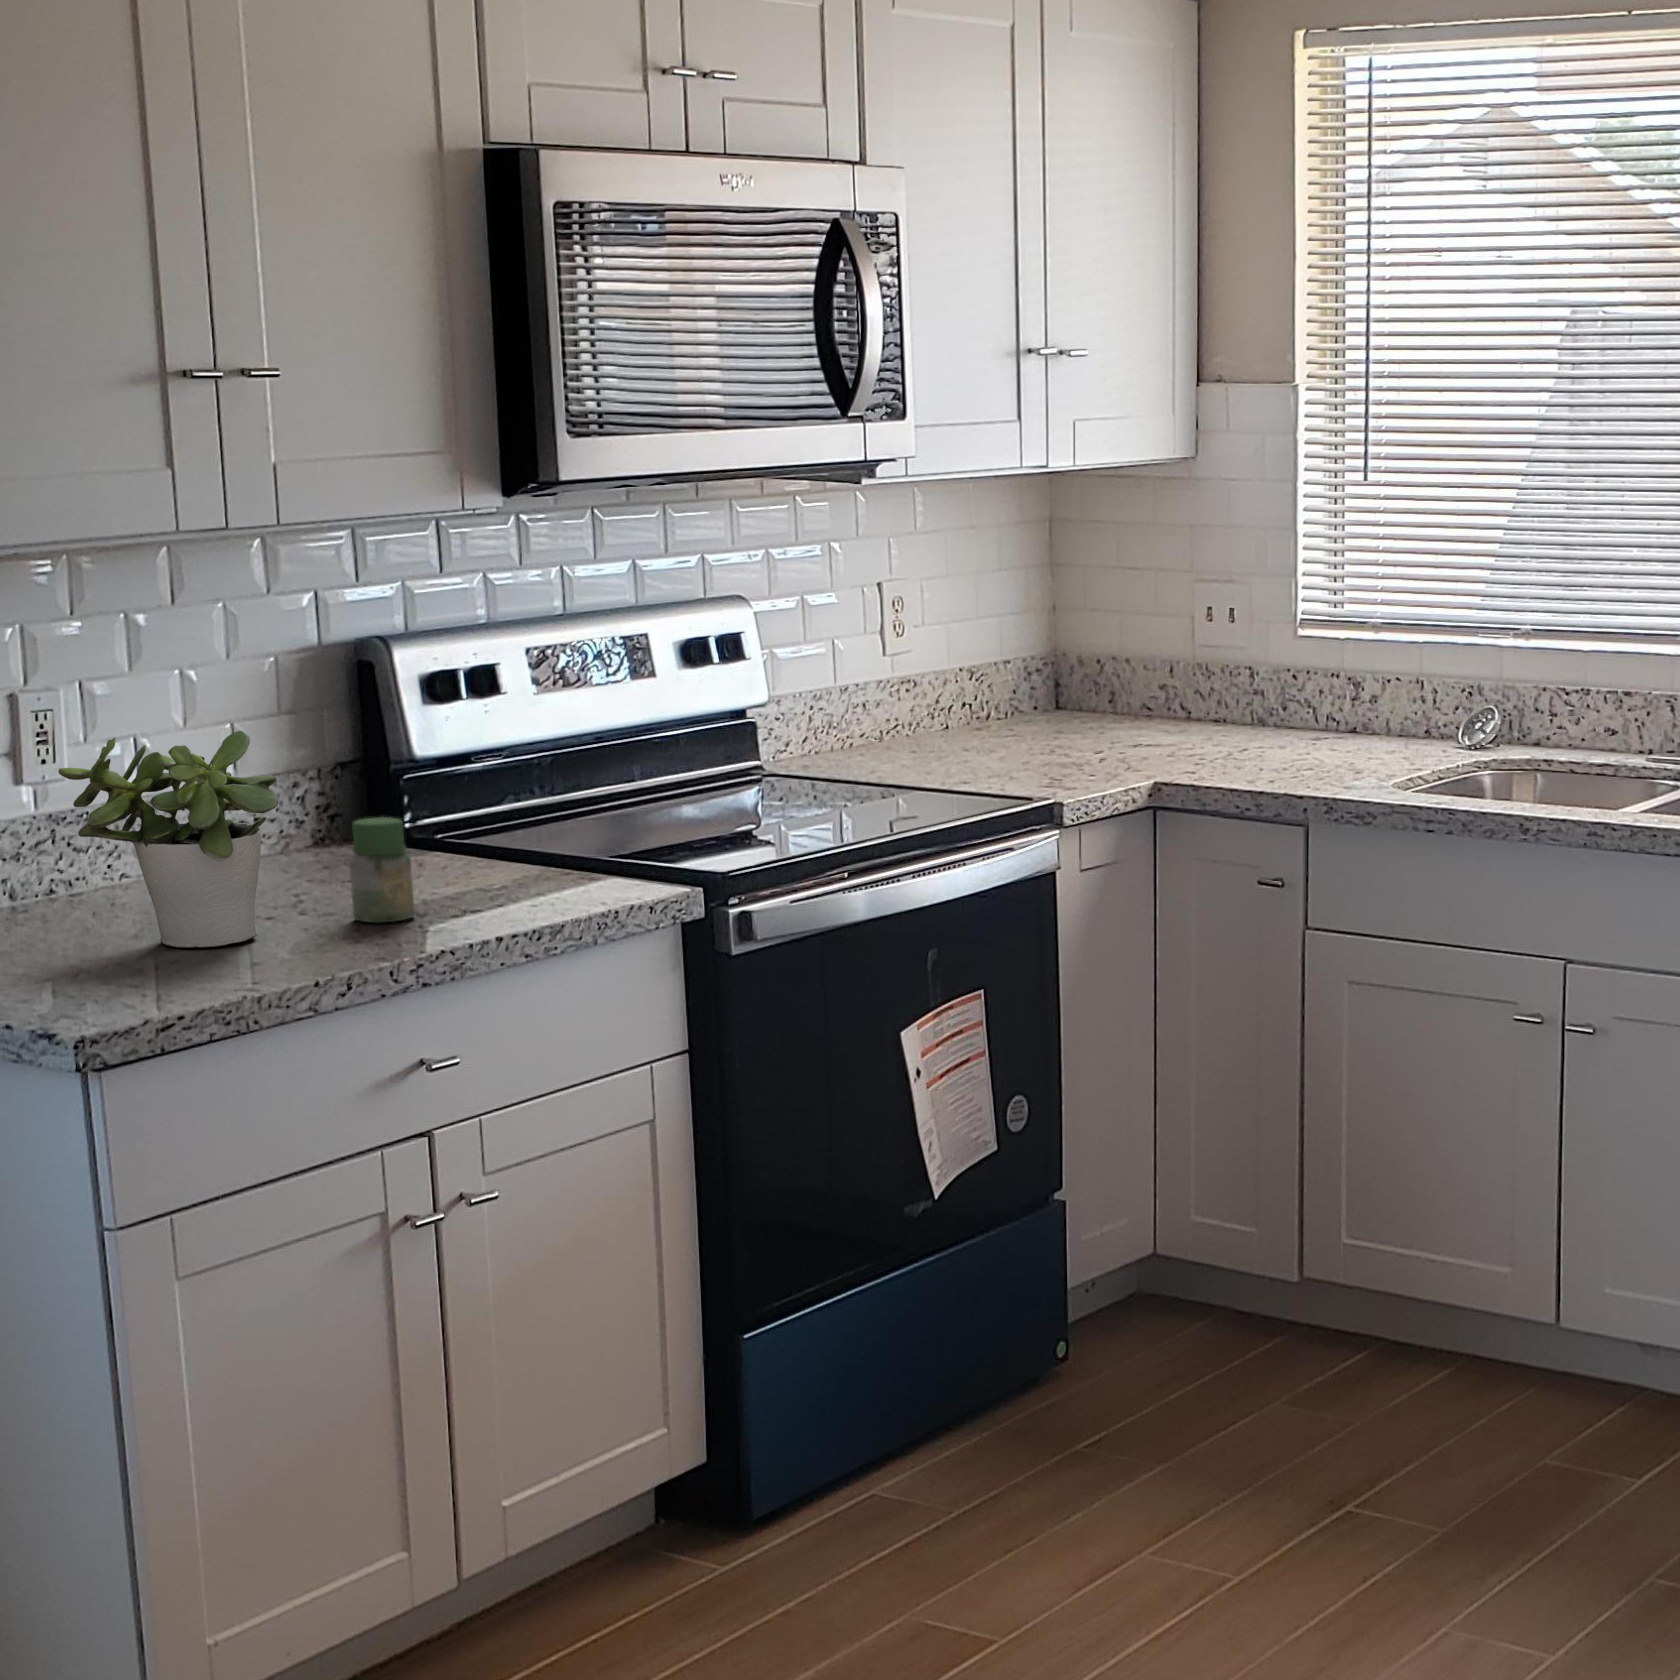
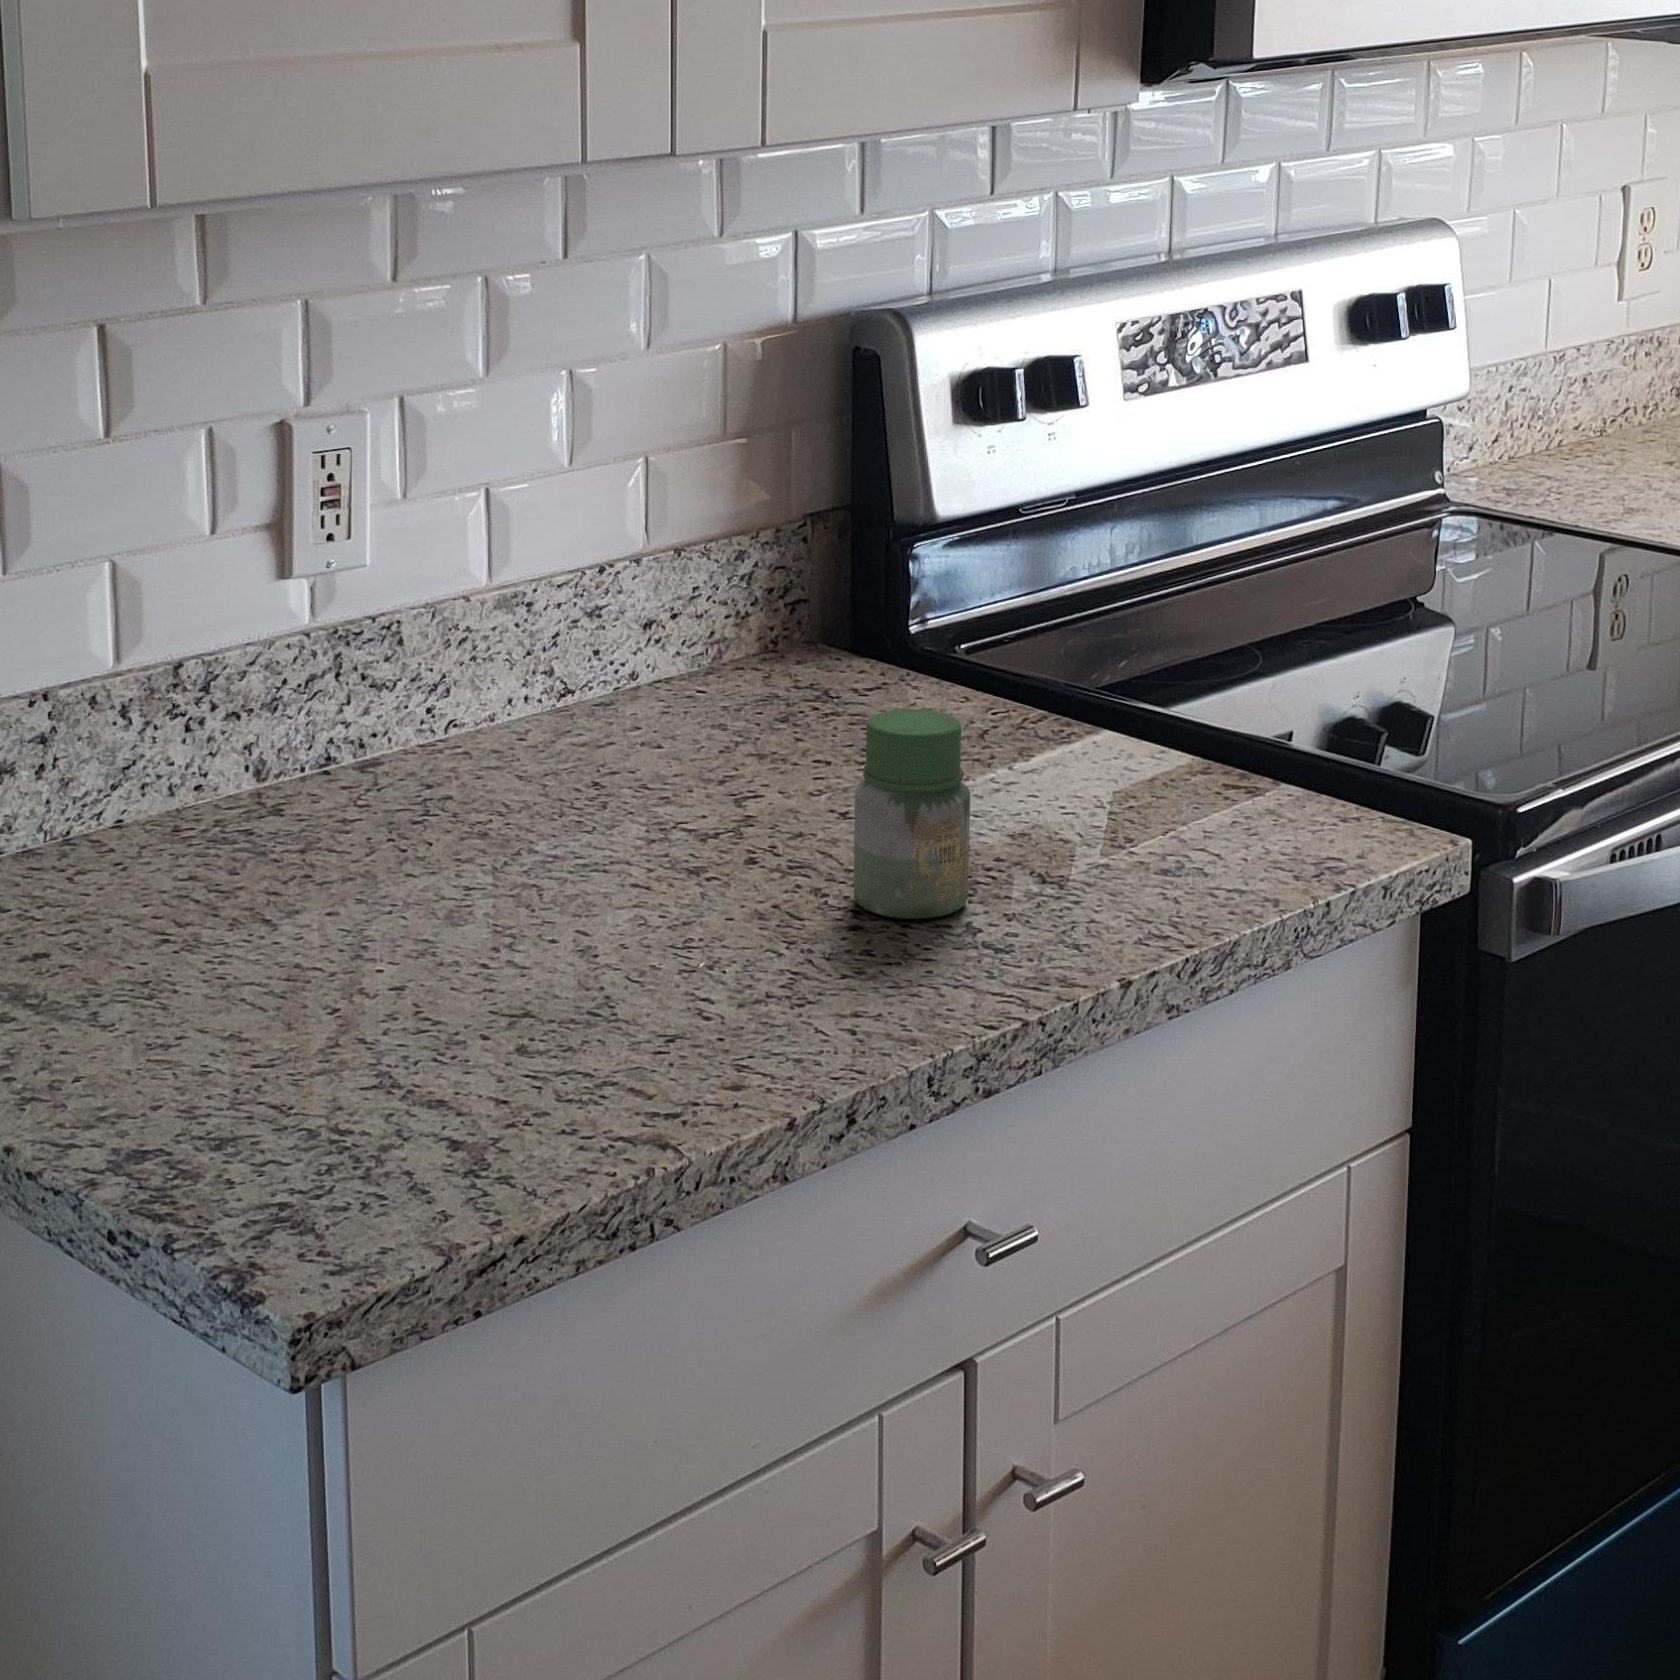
potted plant: present [59,731,278,948] -> none [333,563,744,984]

